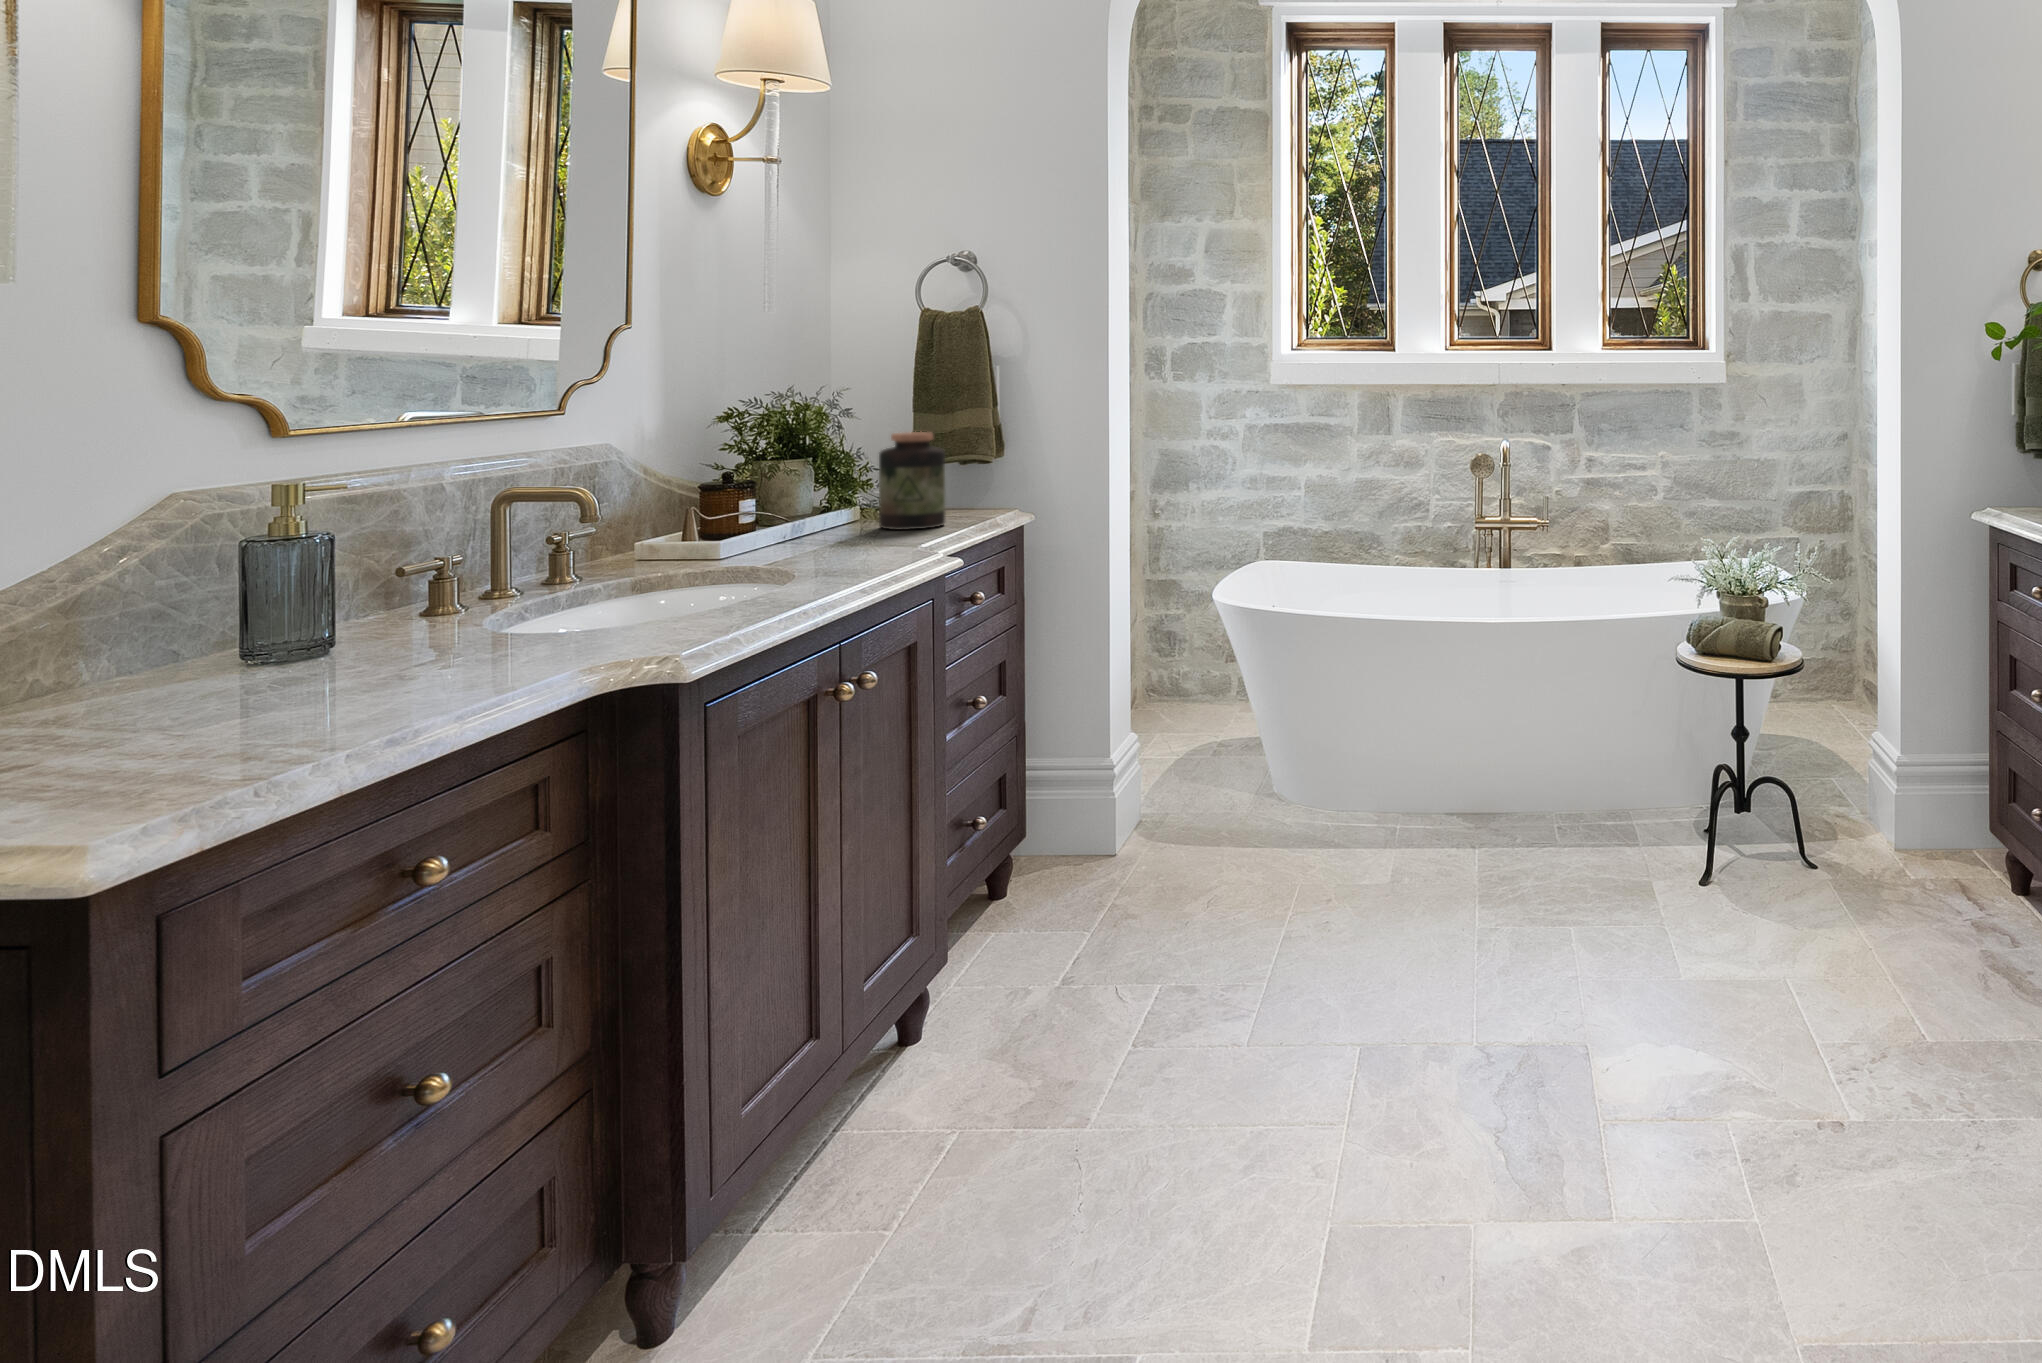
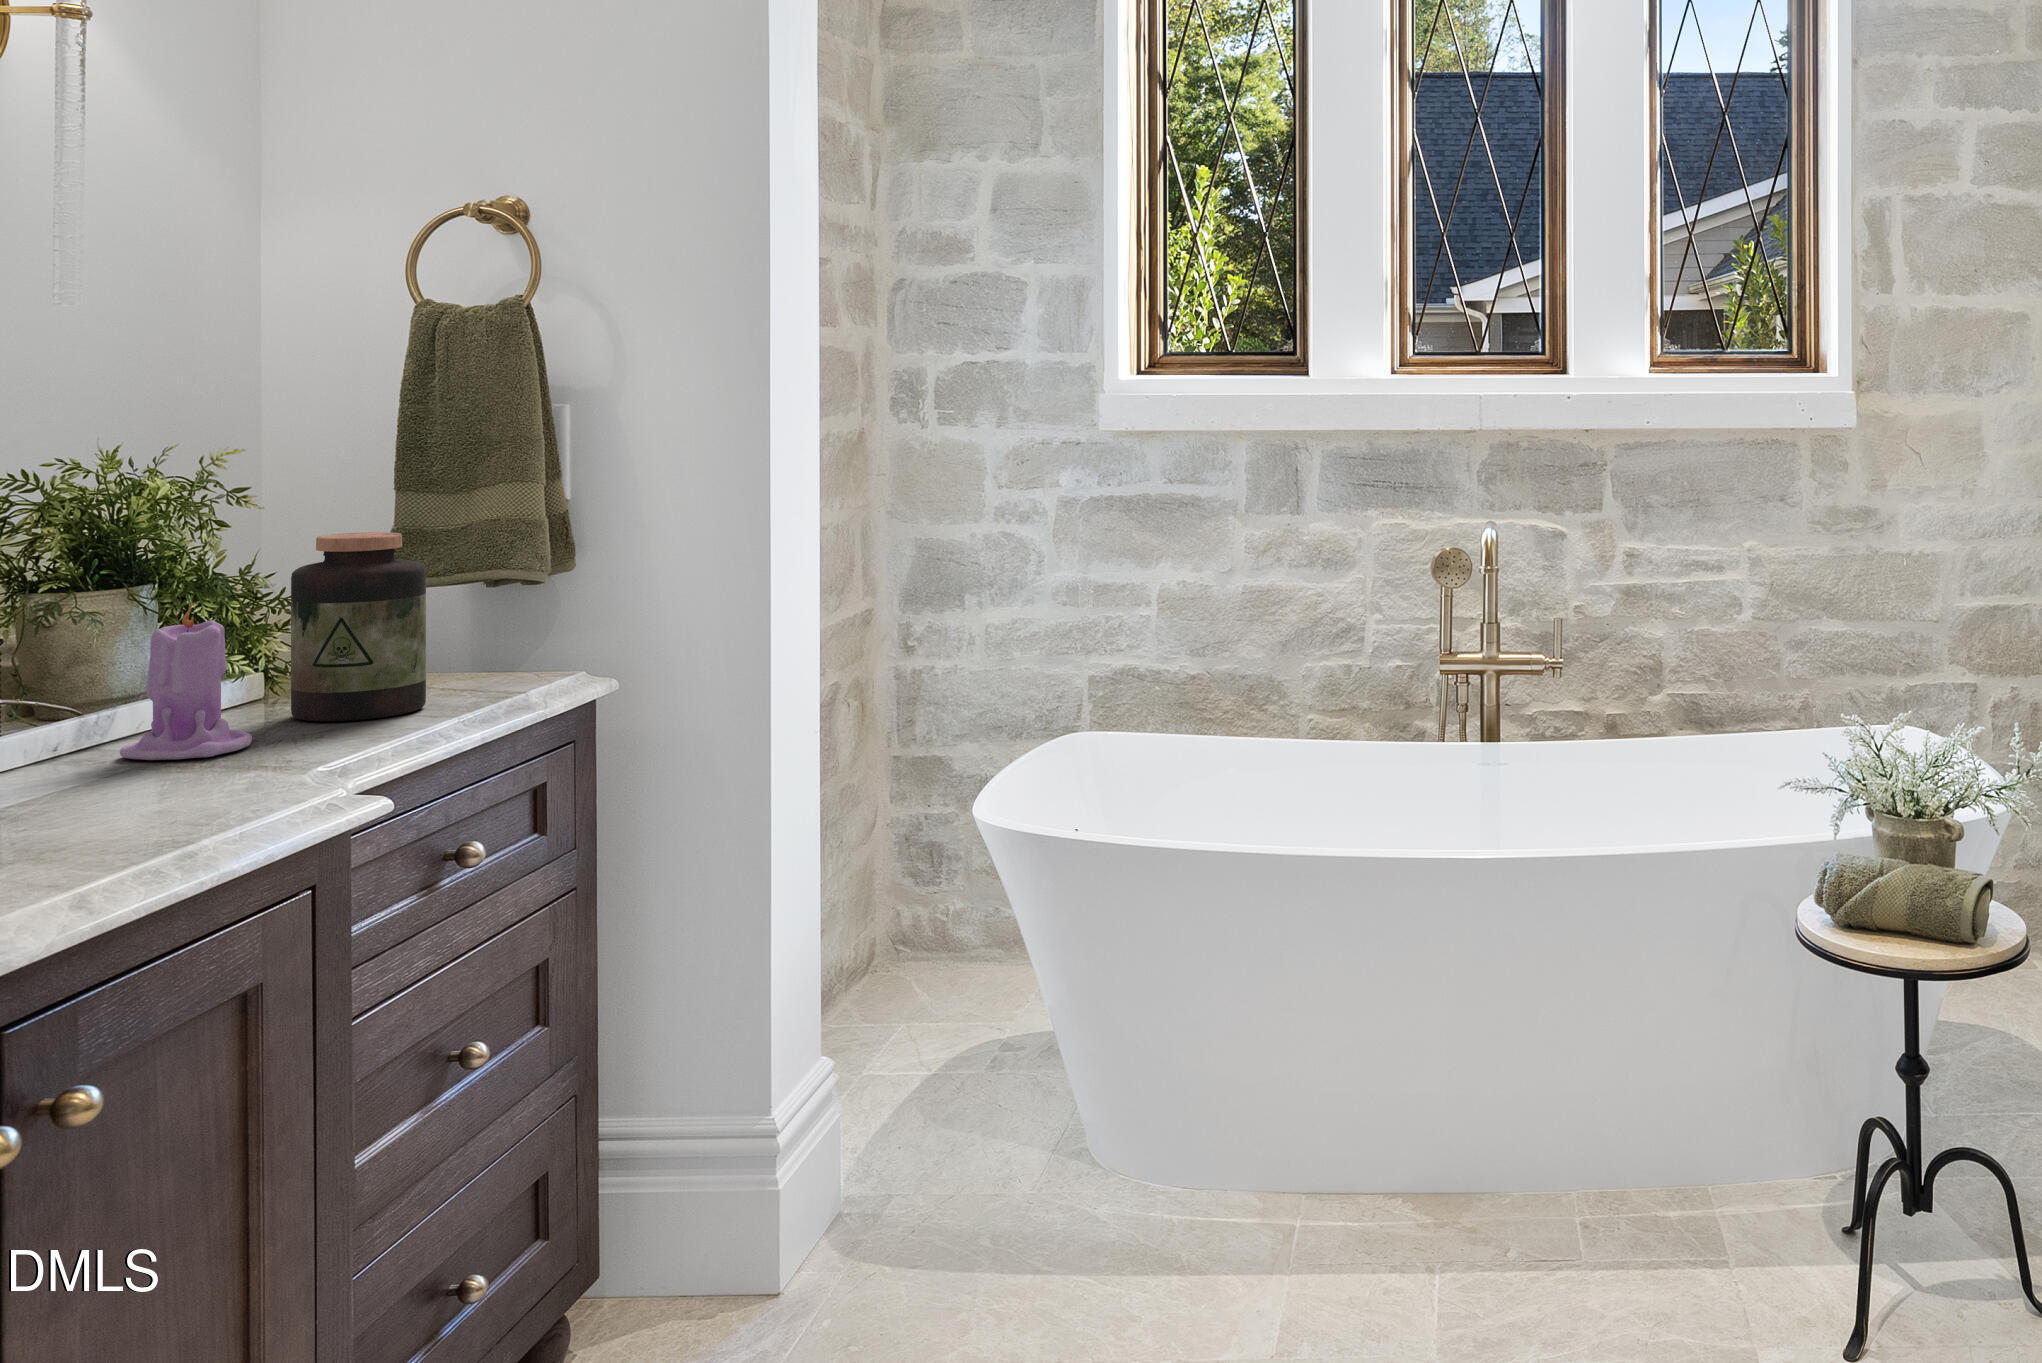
candle: none [813,465,874,543] -> present [120,603,252,760]

